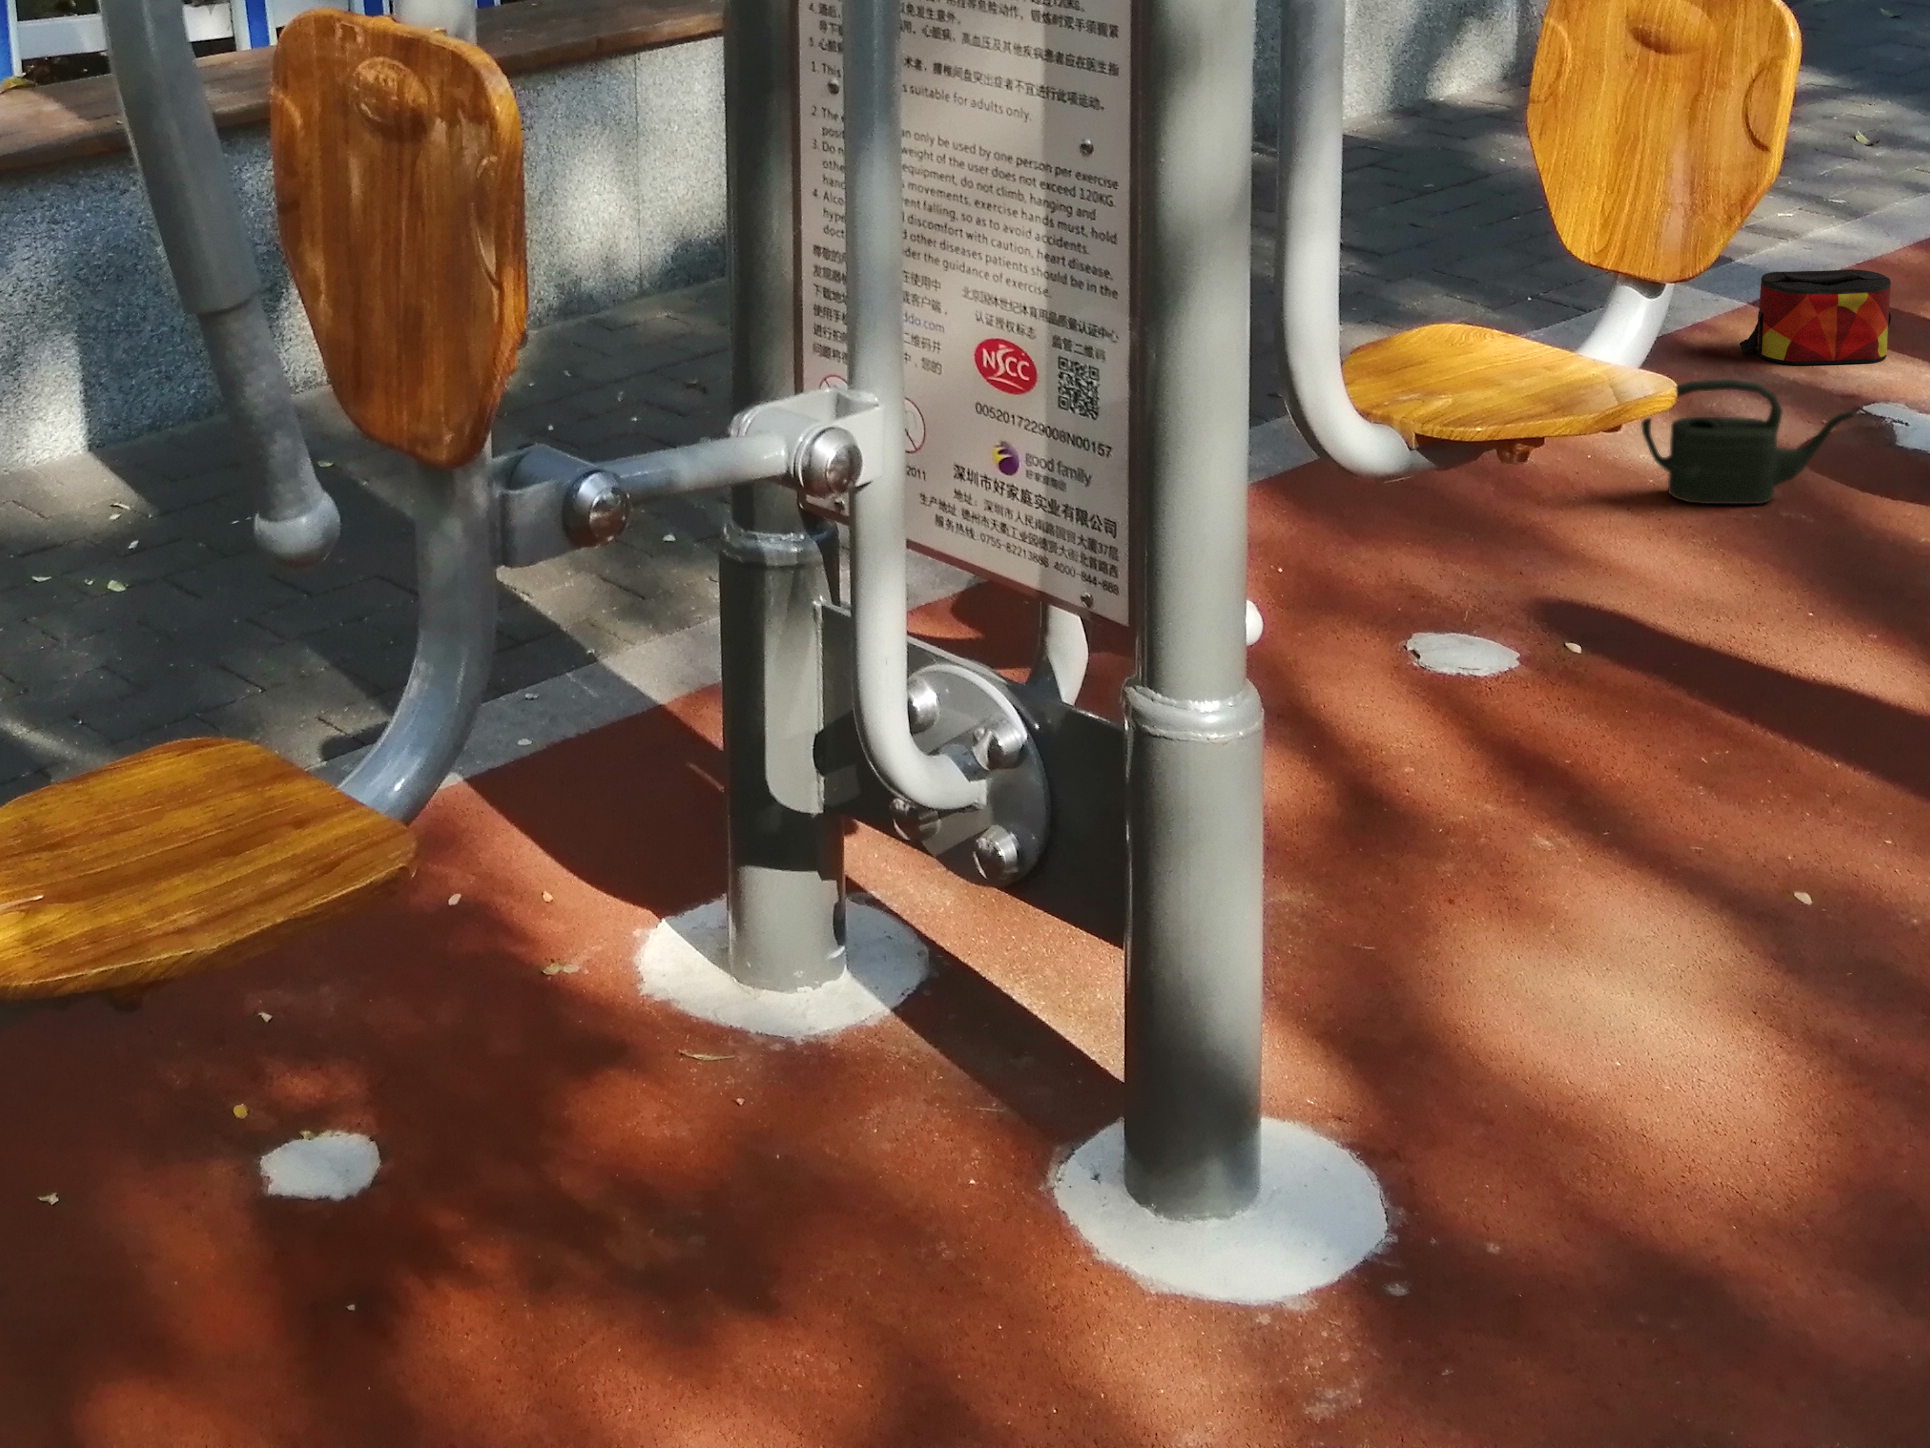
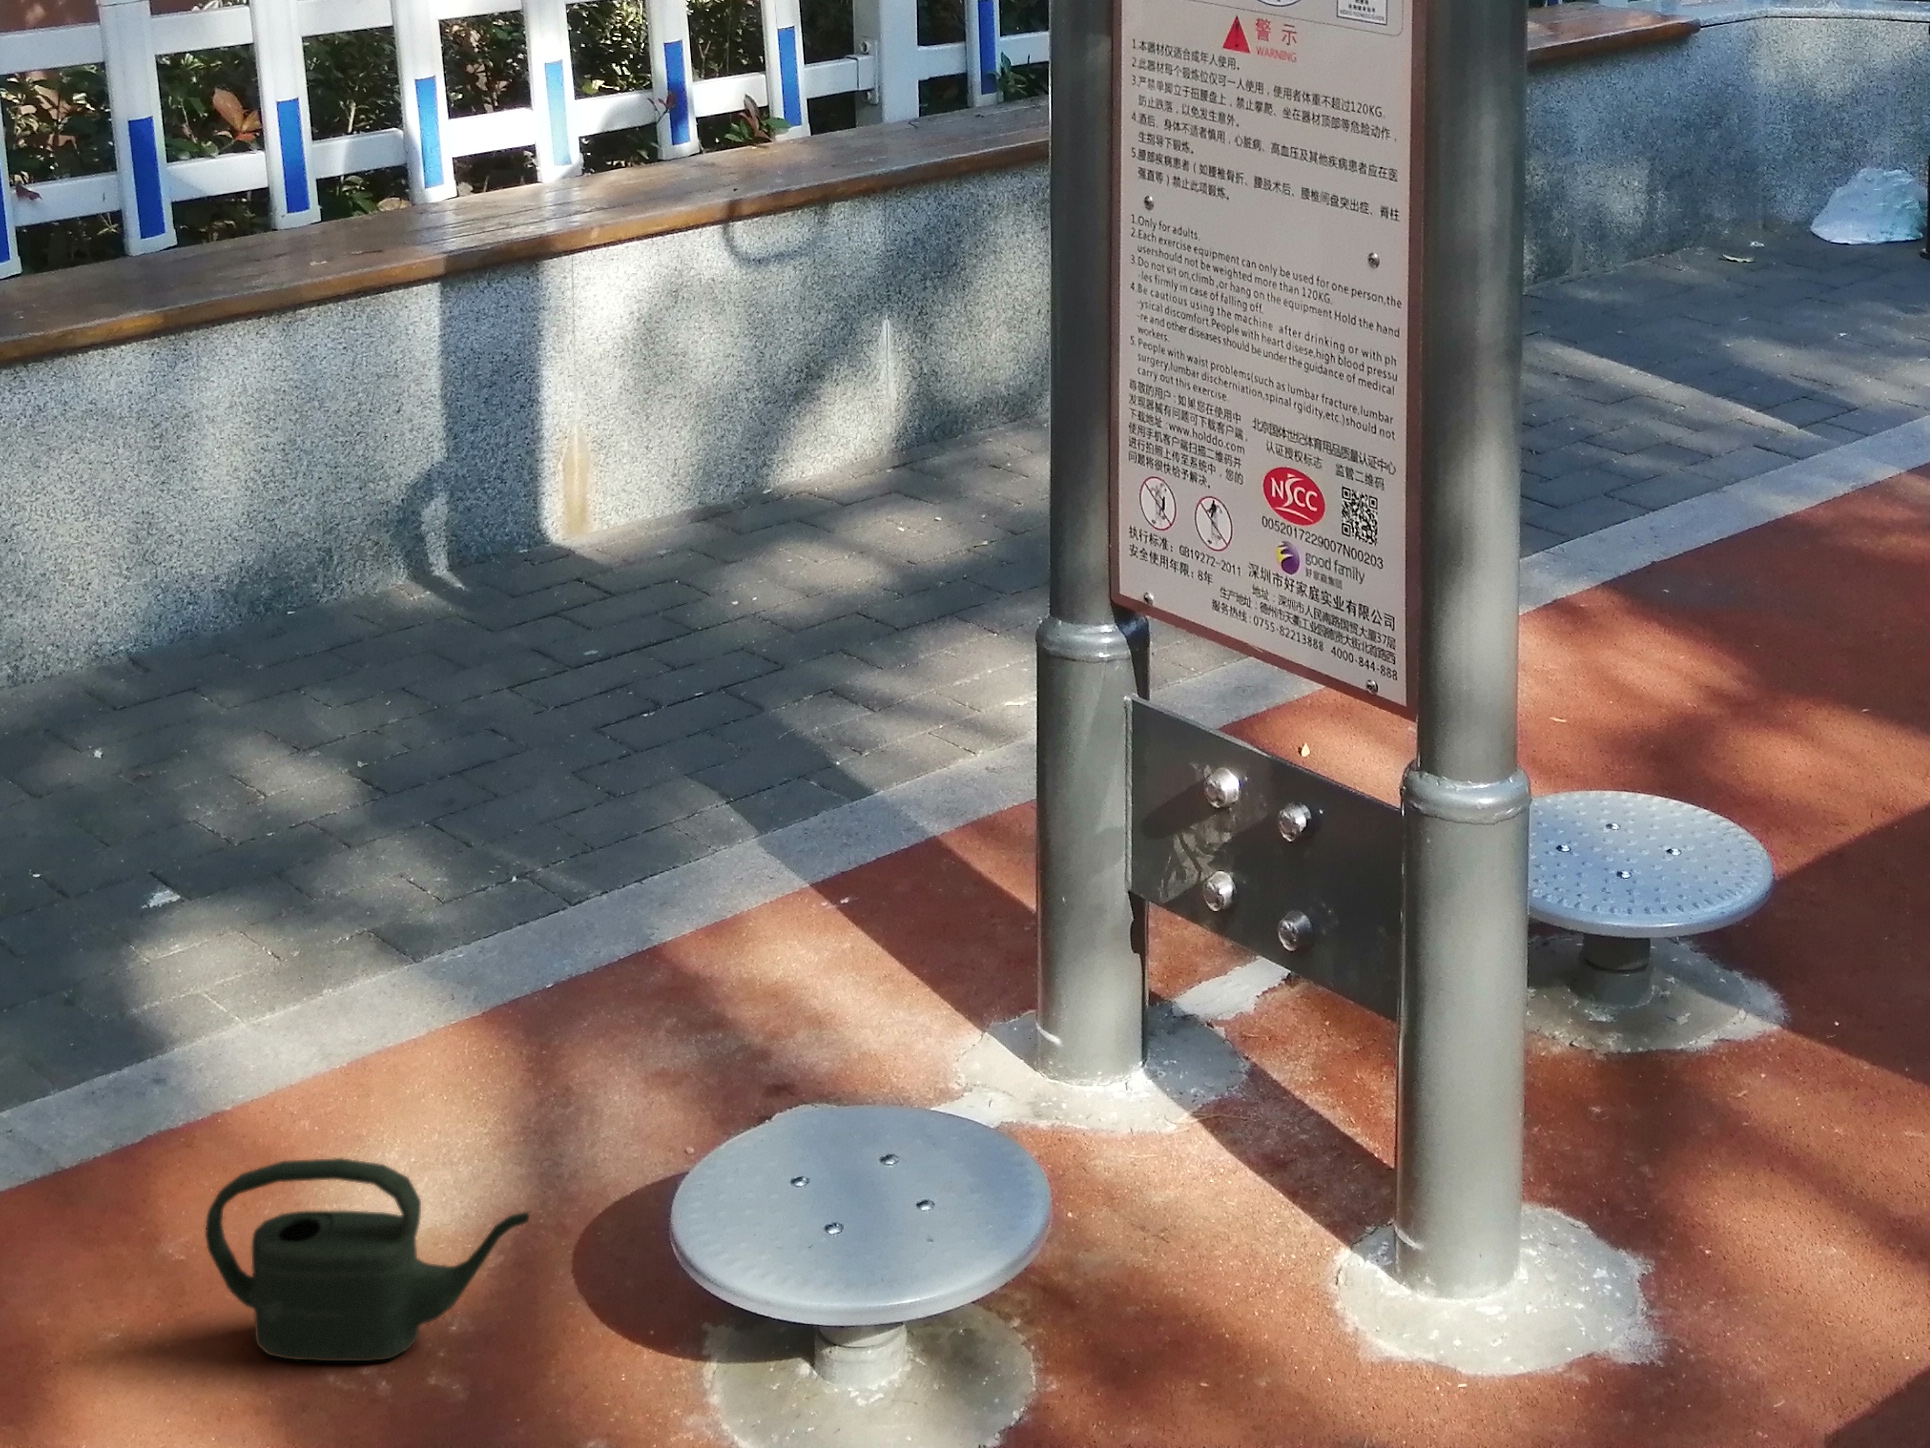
bag: present [1740,269,1891,365] -> none [683,866,907,1018]

